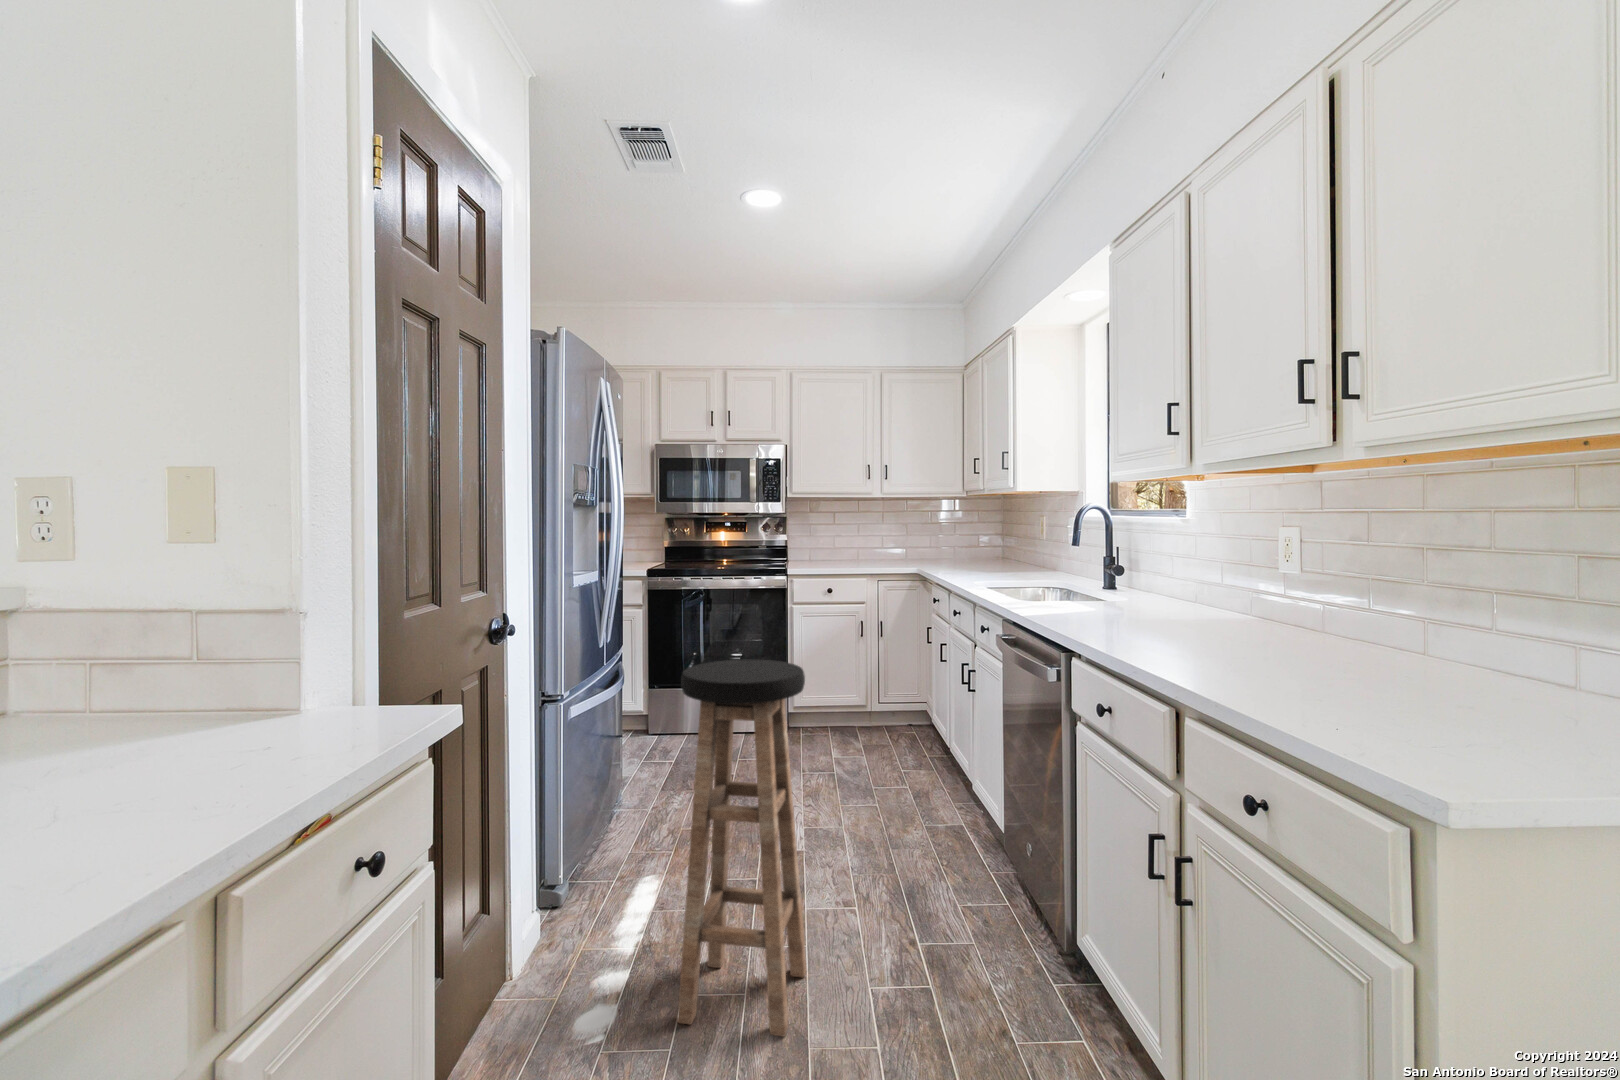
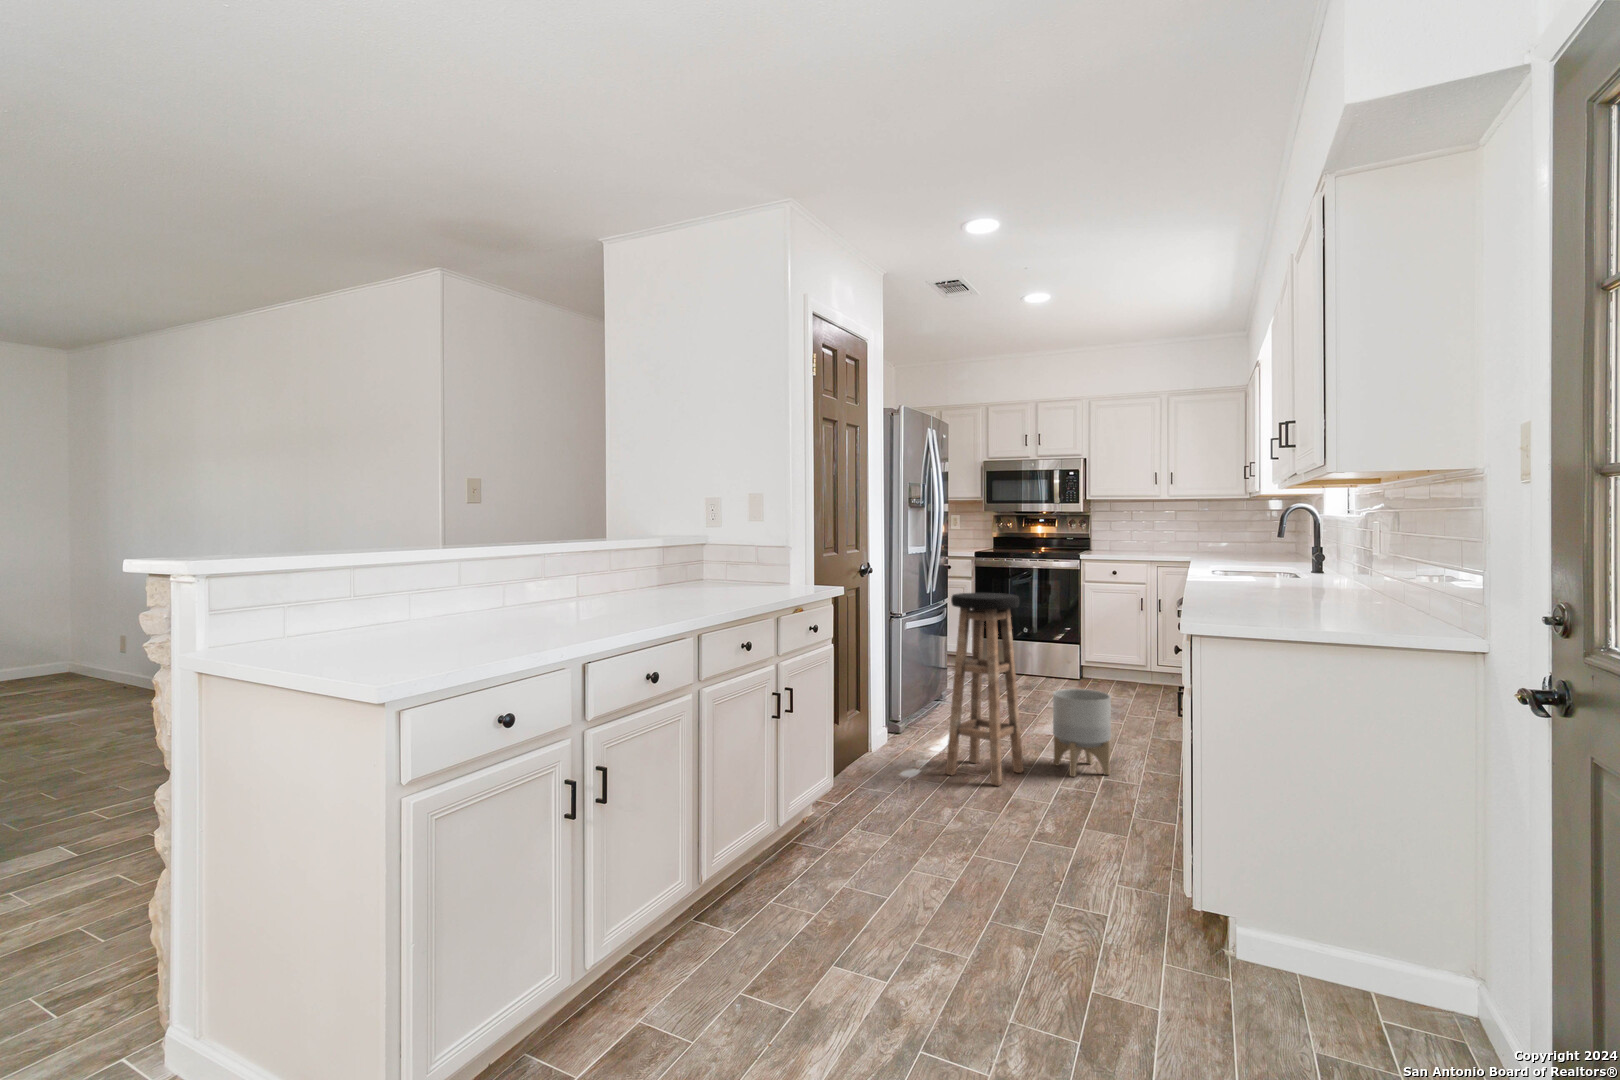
planter: none [842,799,933,963] -> present [1053,689,1111,777]

